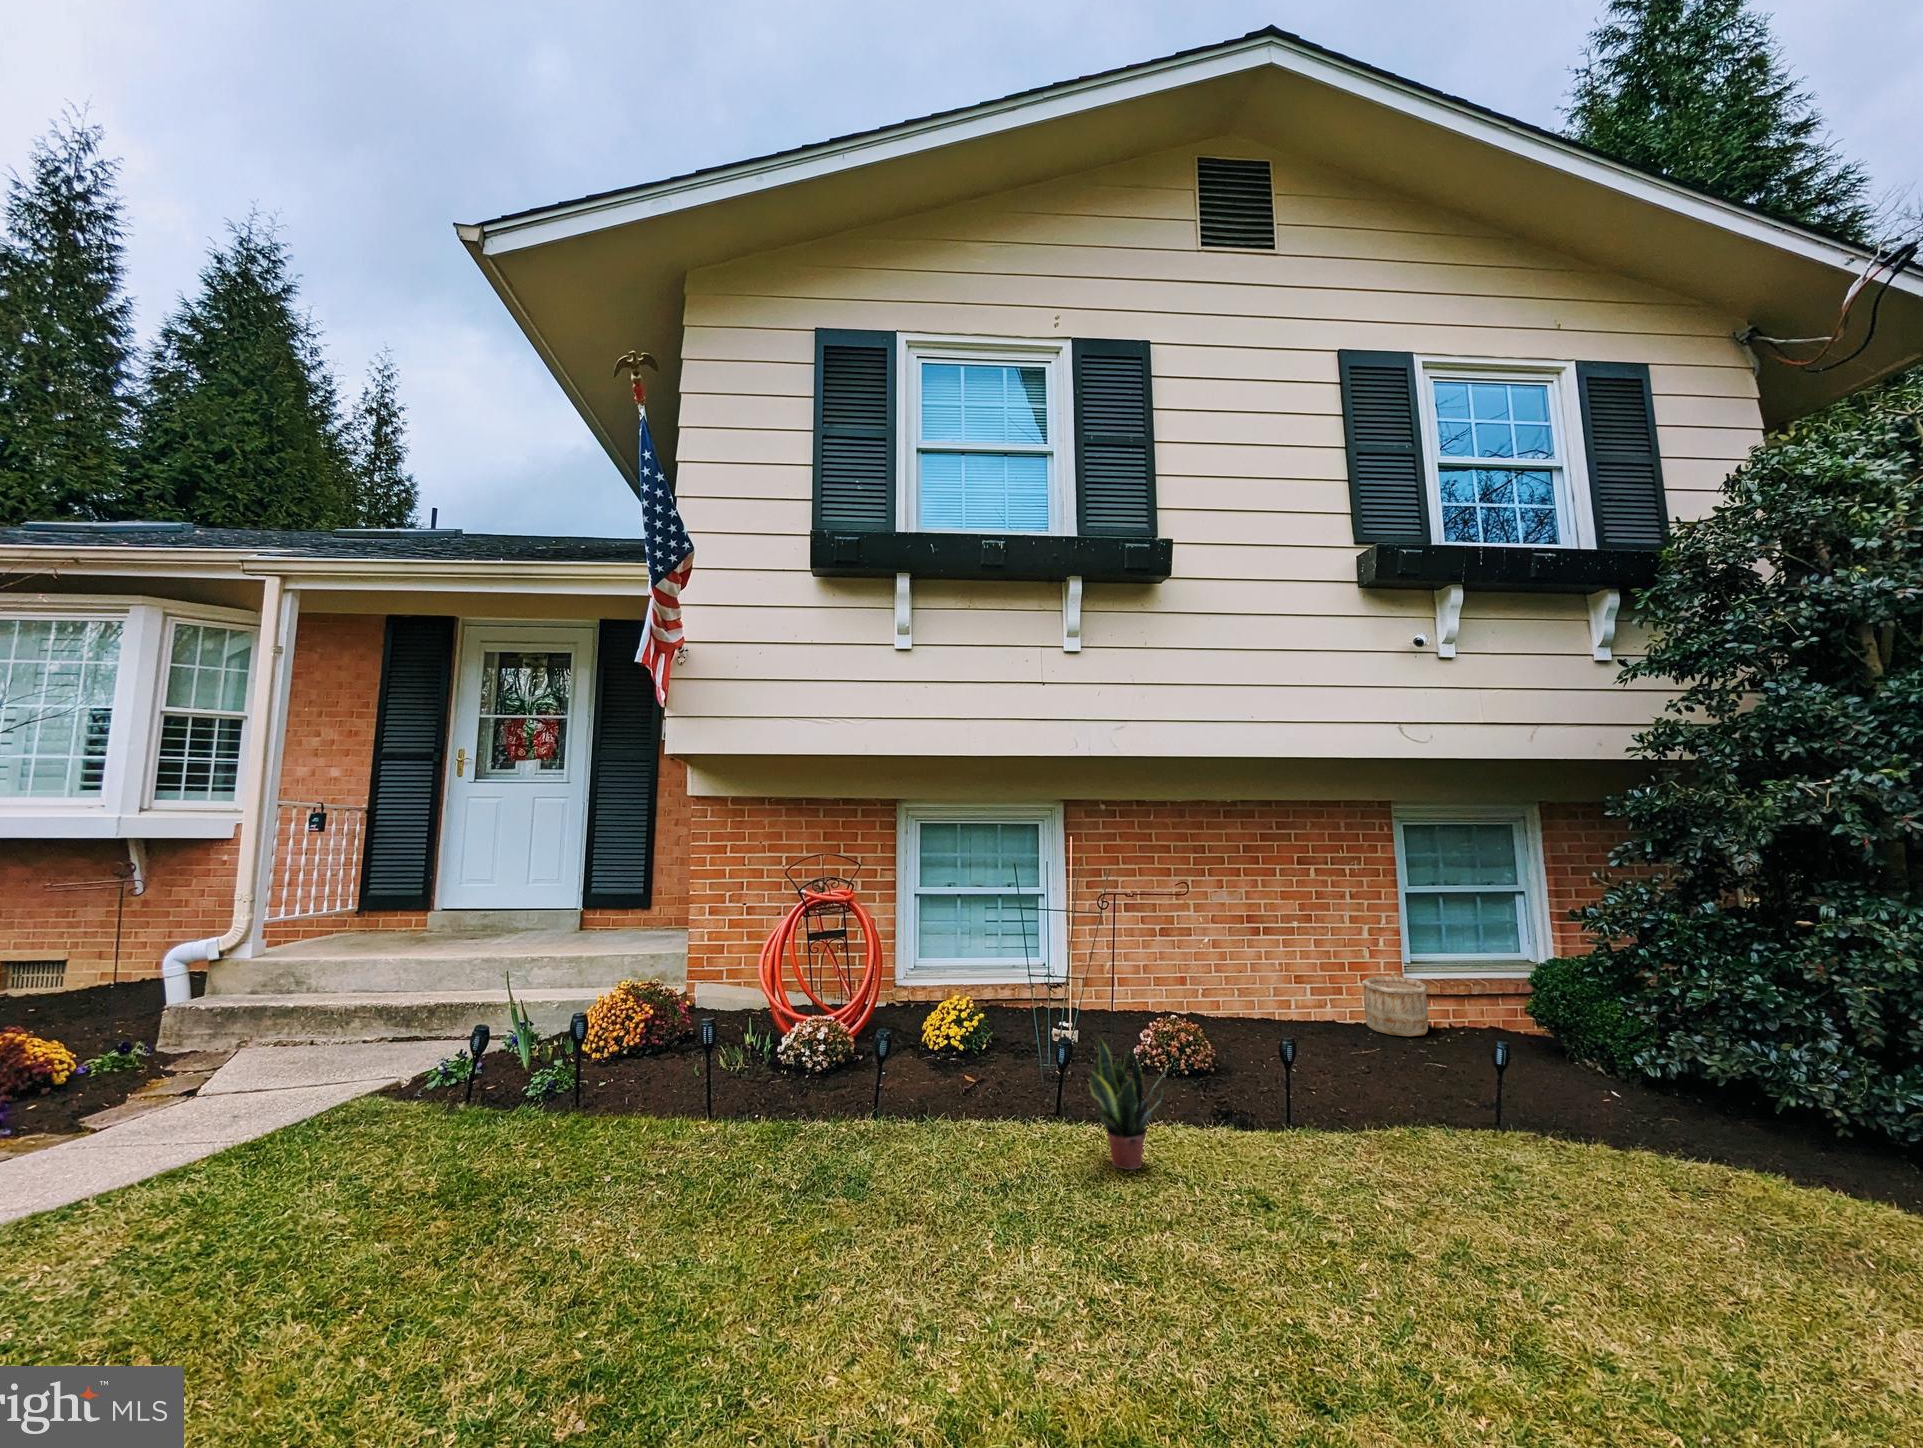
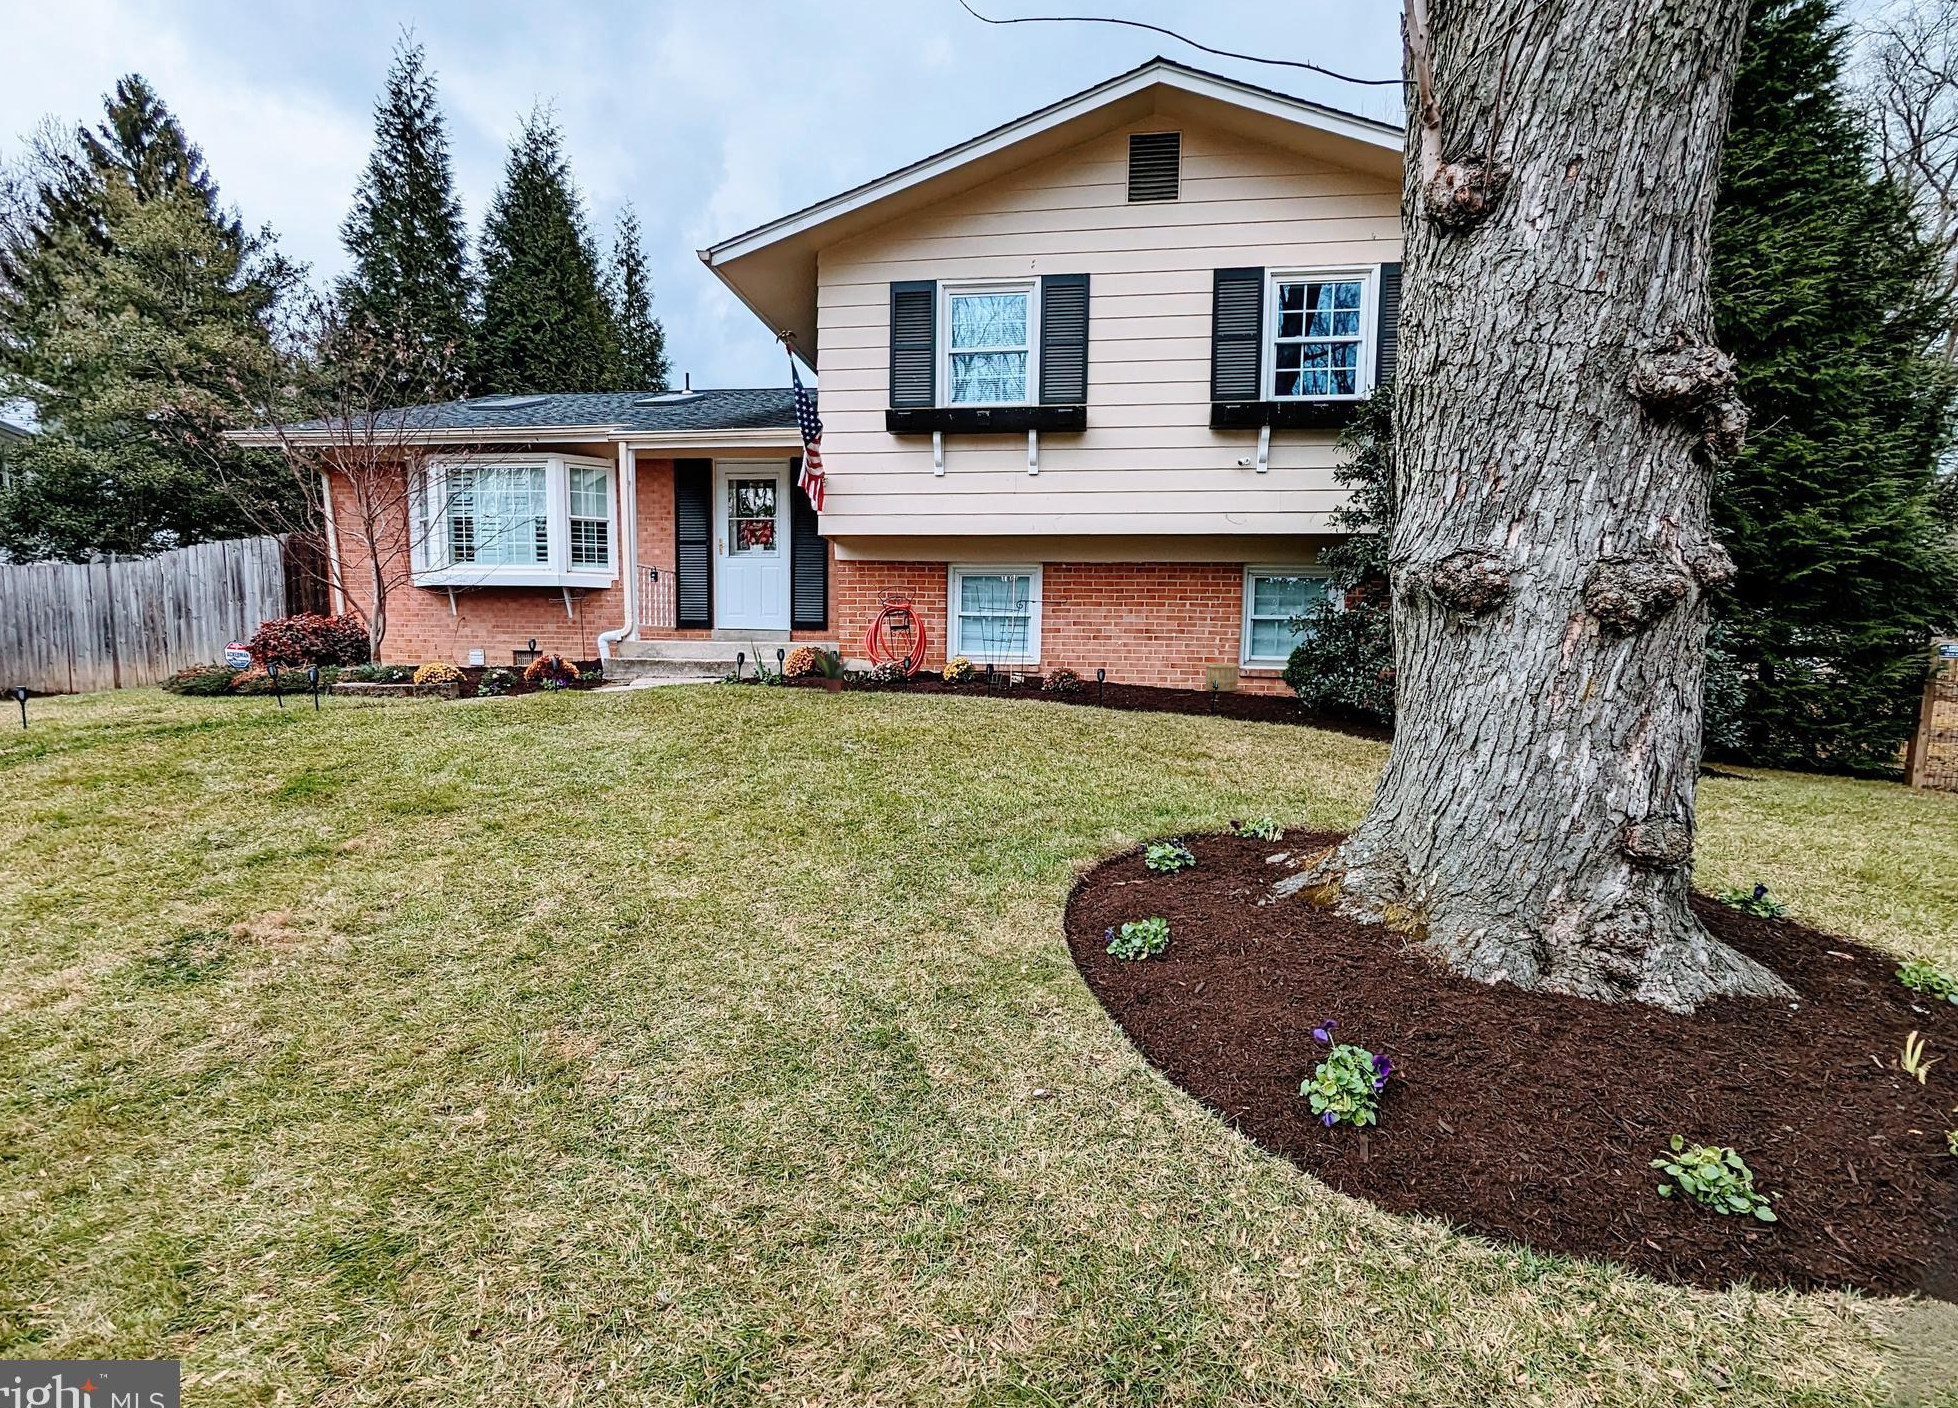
potted plant: present [1089,1038,1163,1170] -> present [814,646,850,693]

